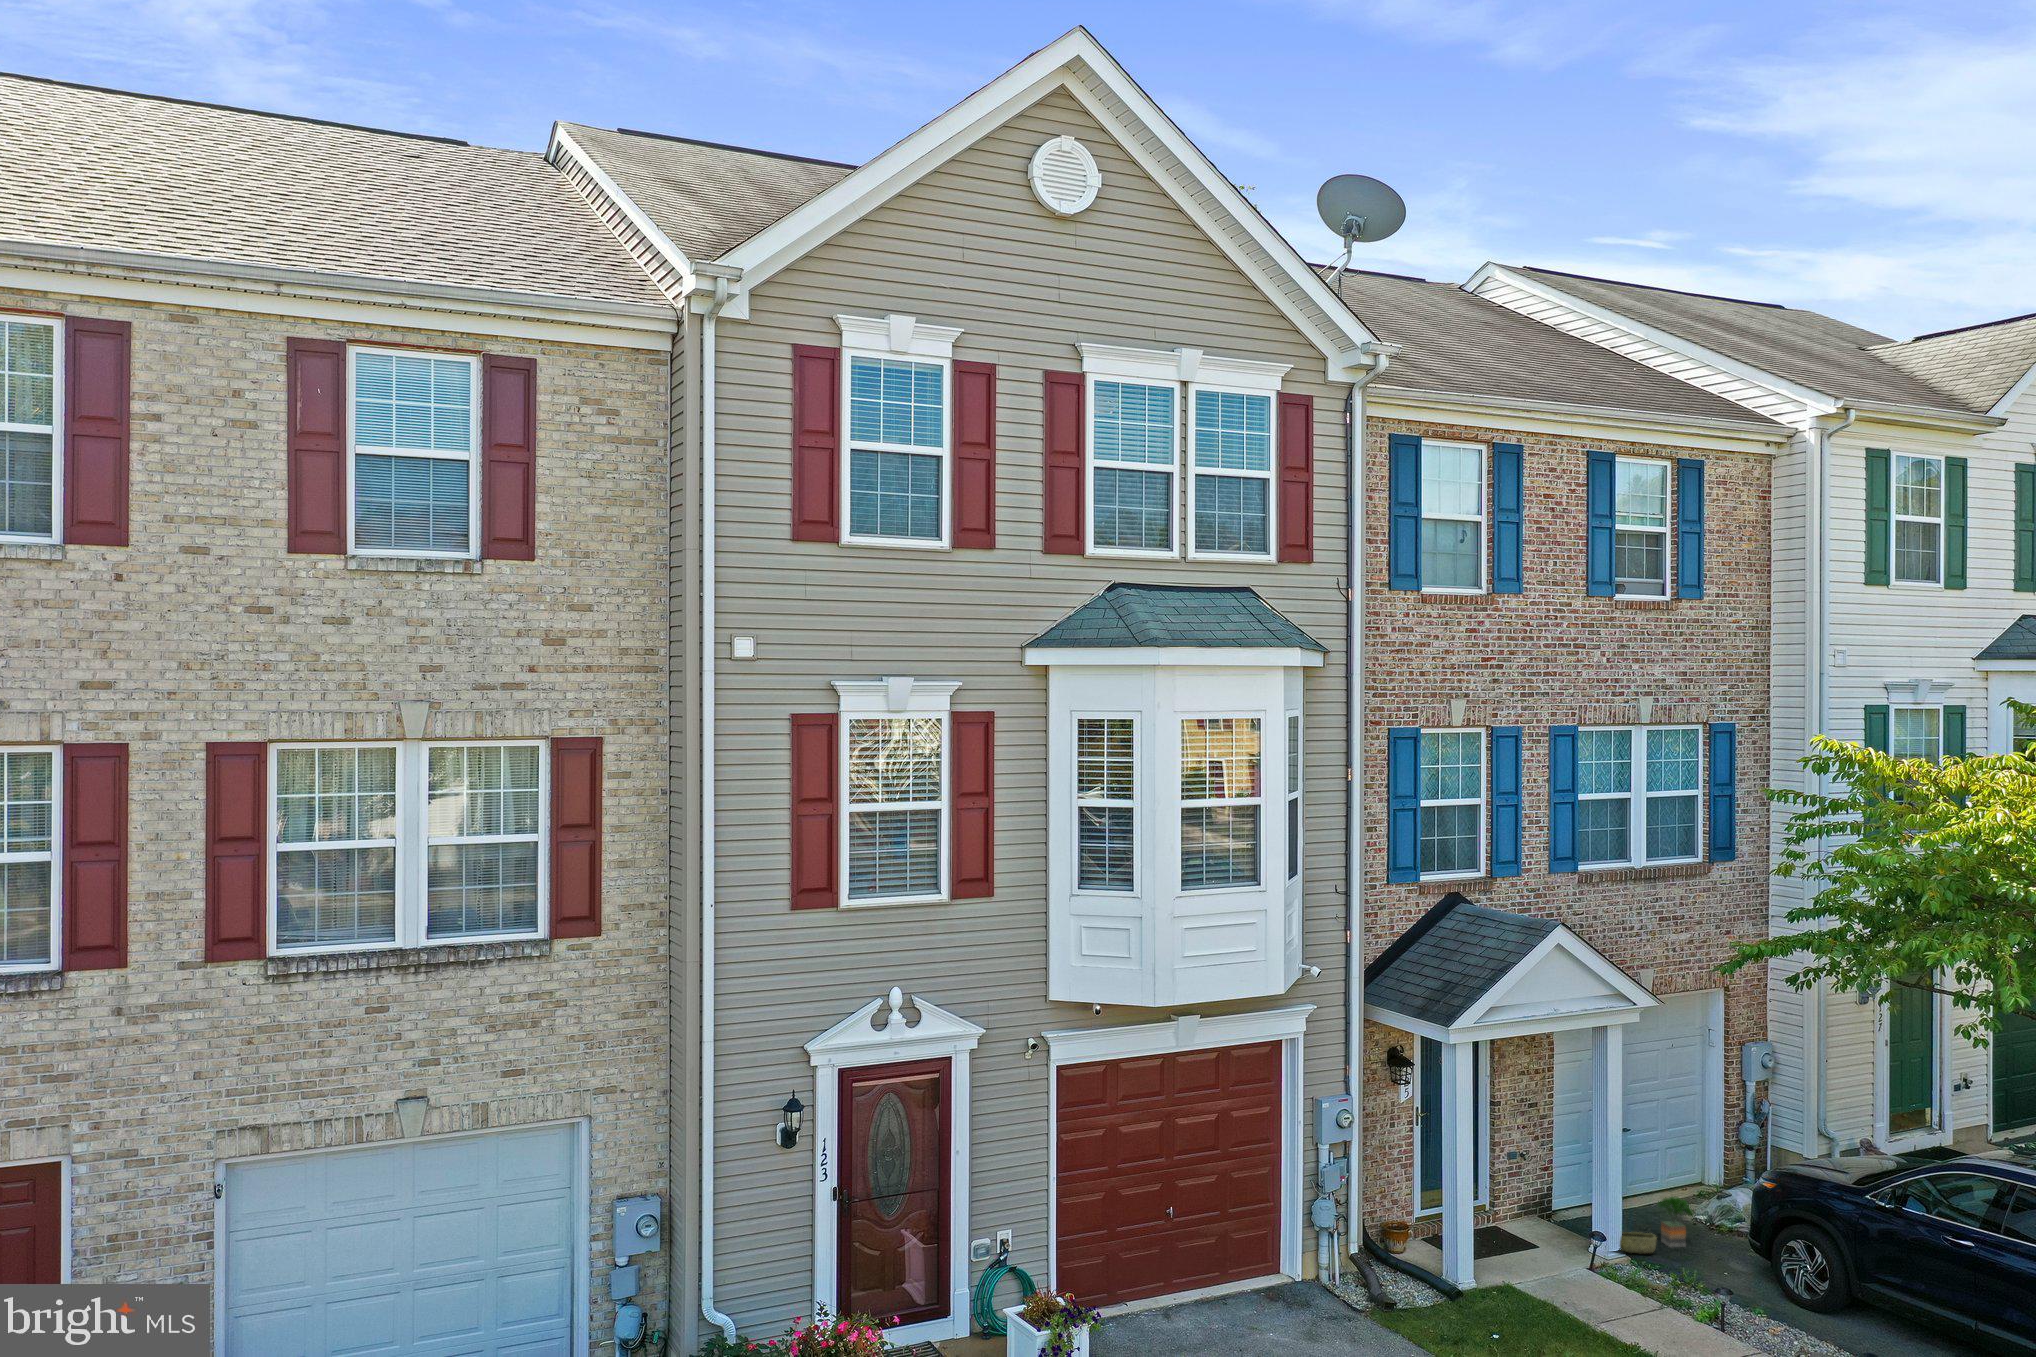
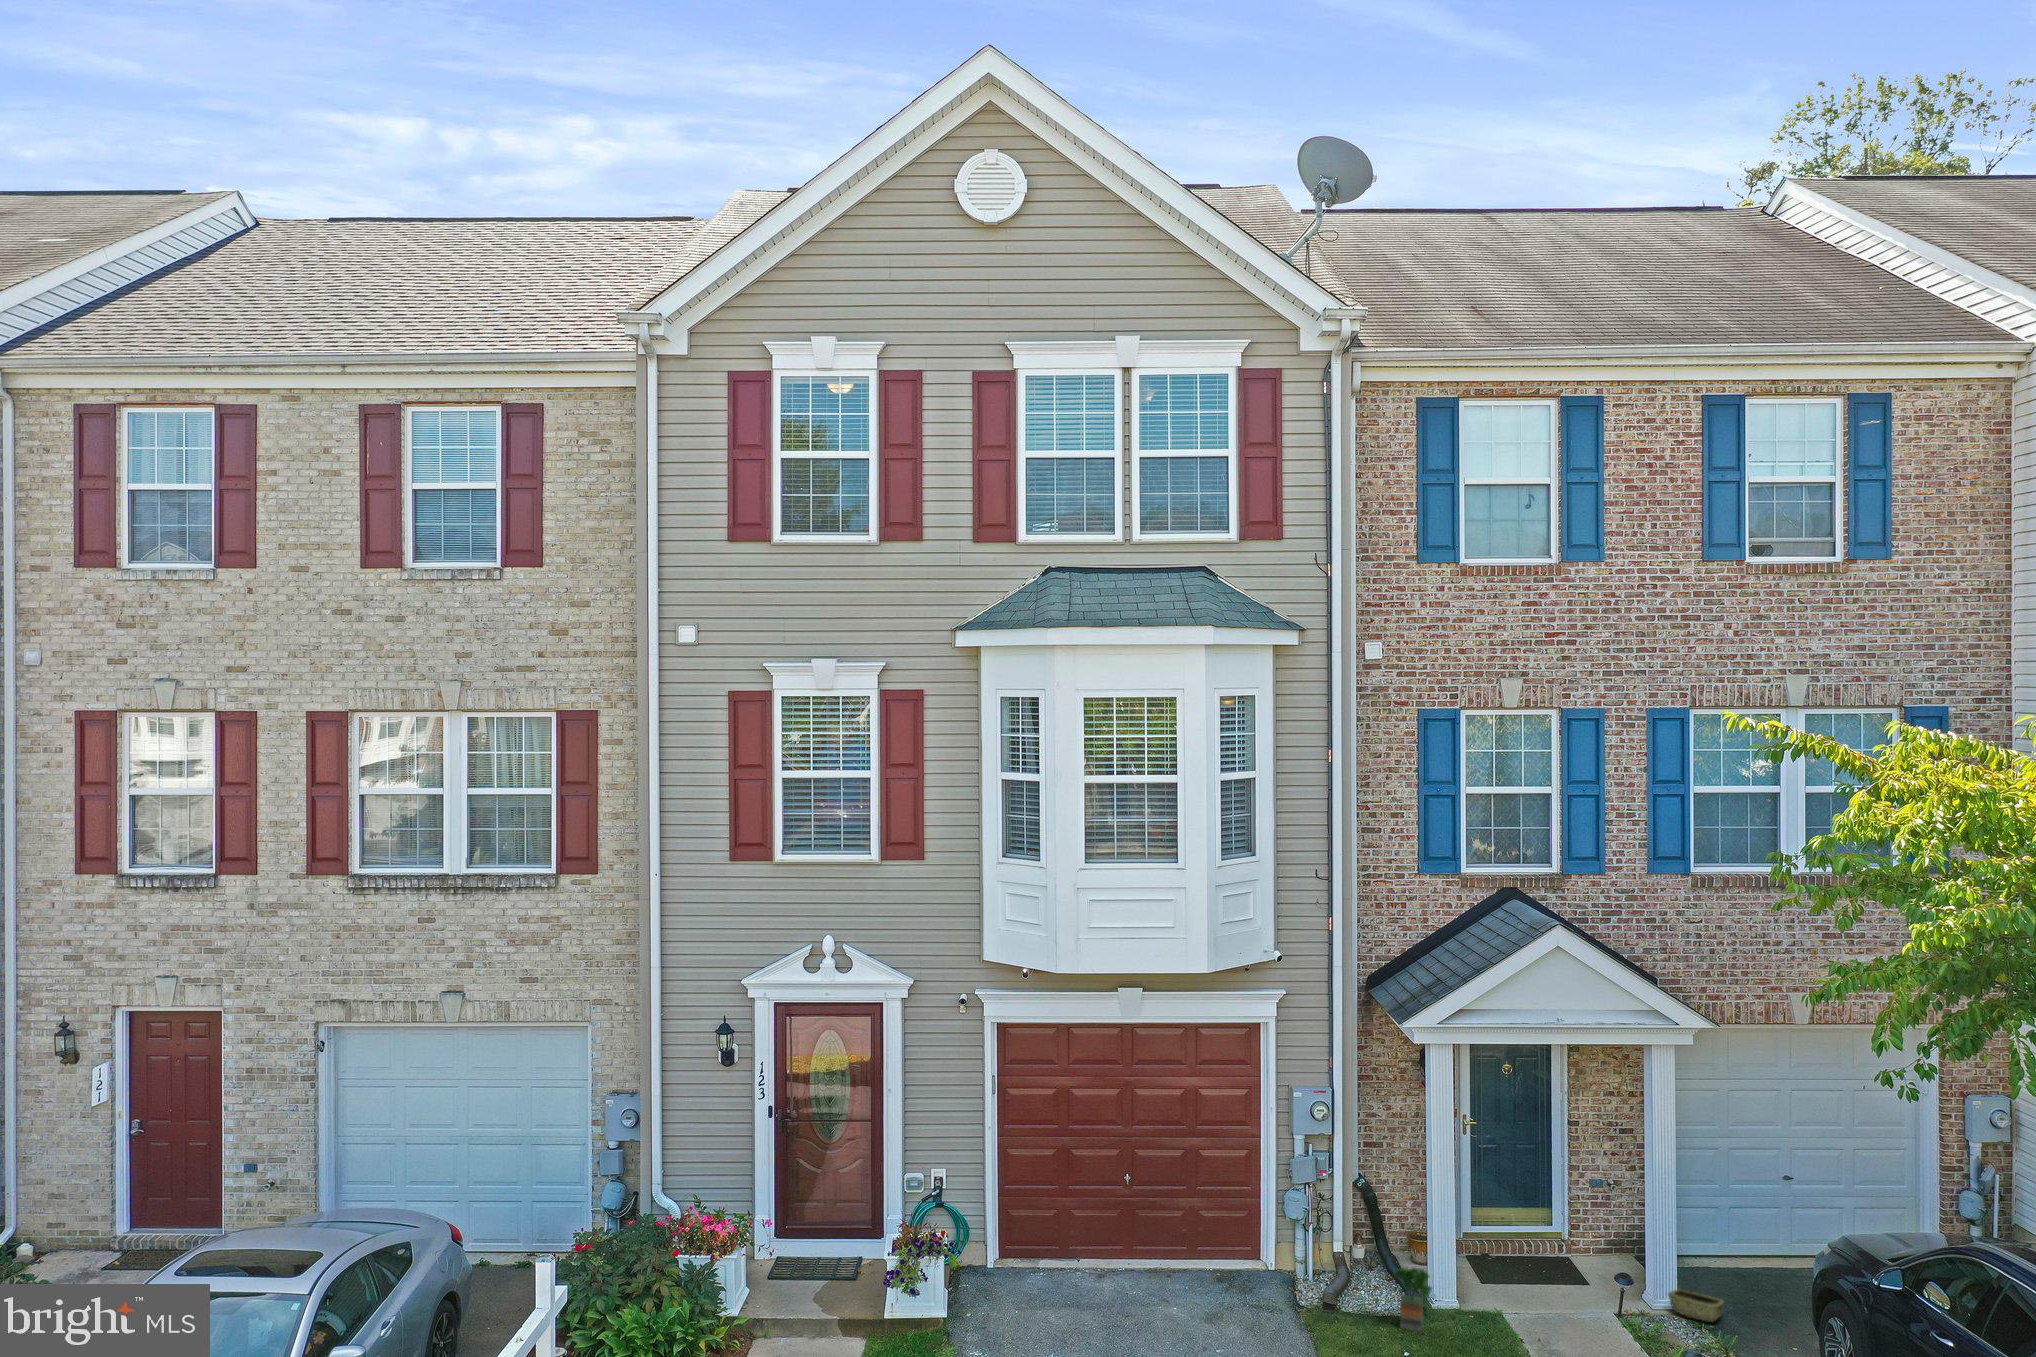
potted tree: present [1658,1197,1694,1248] -> present [1394,1267,1432,1331]

